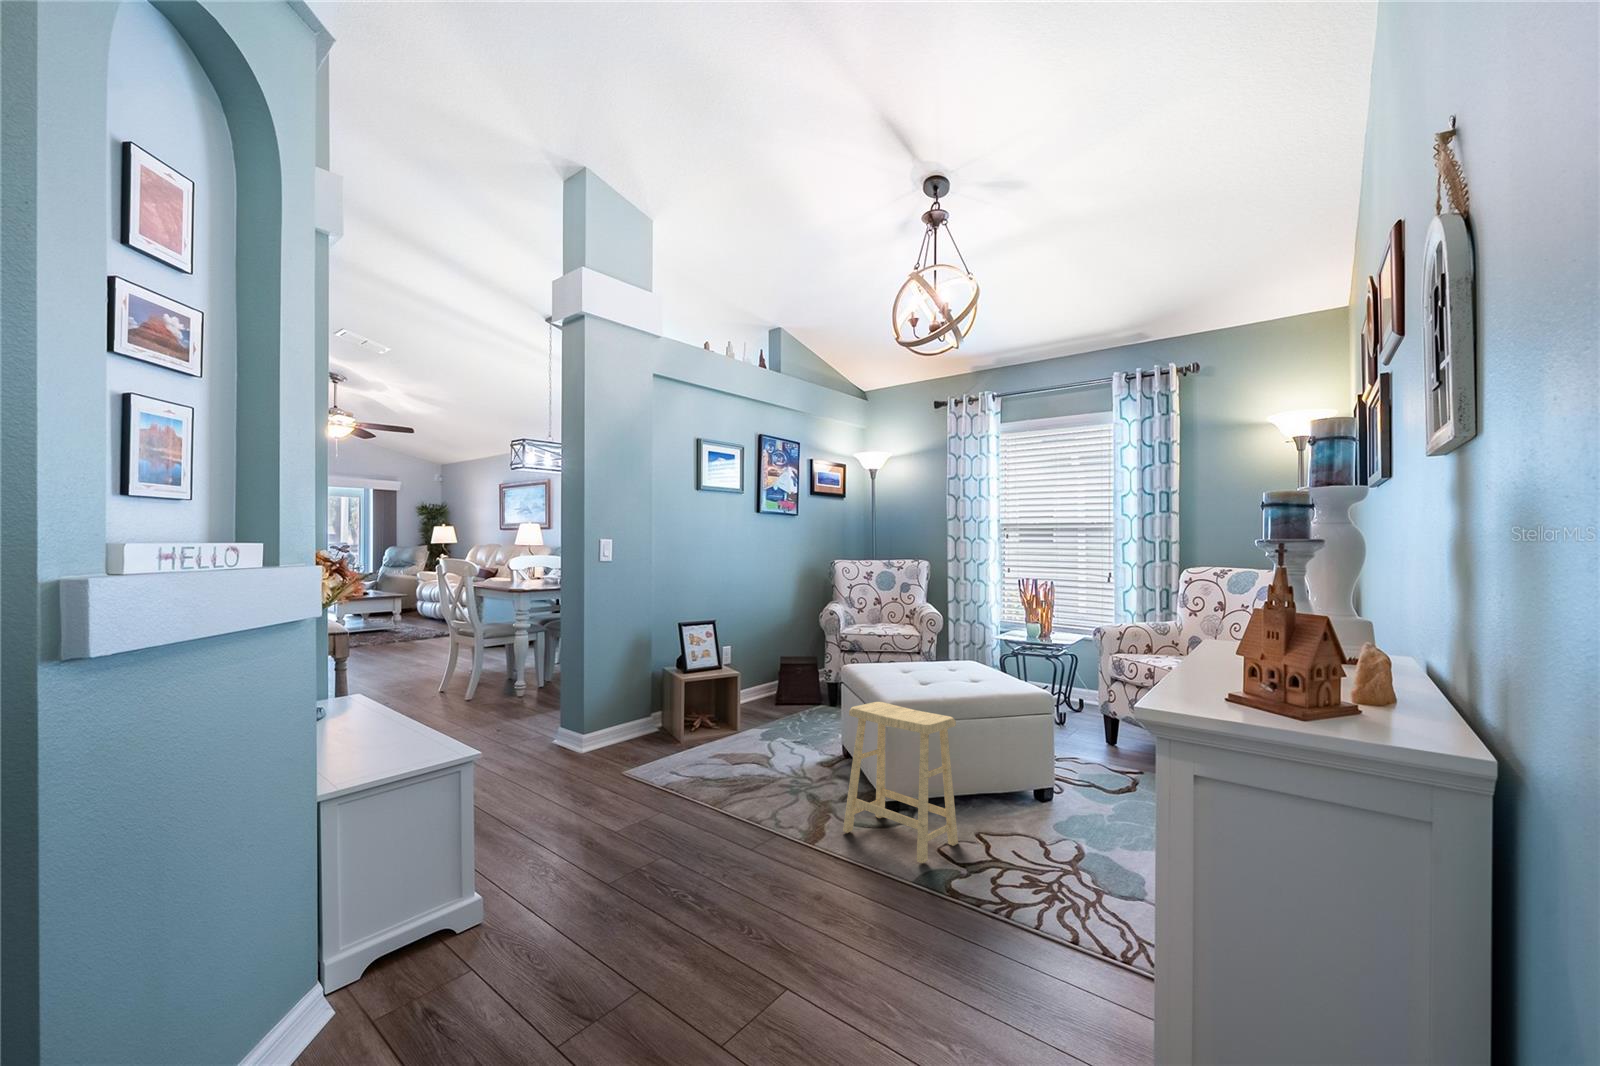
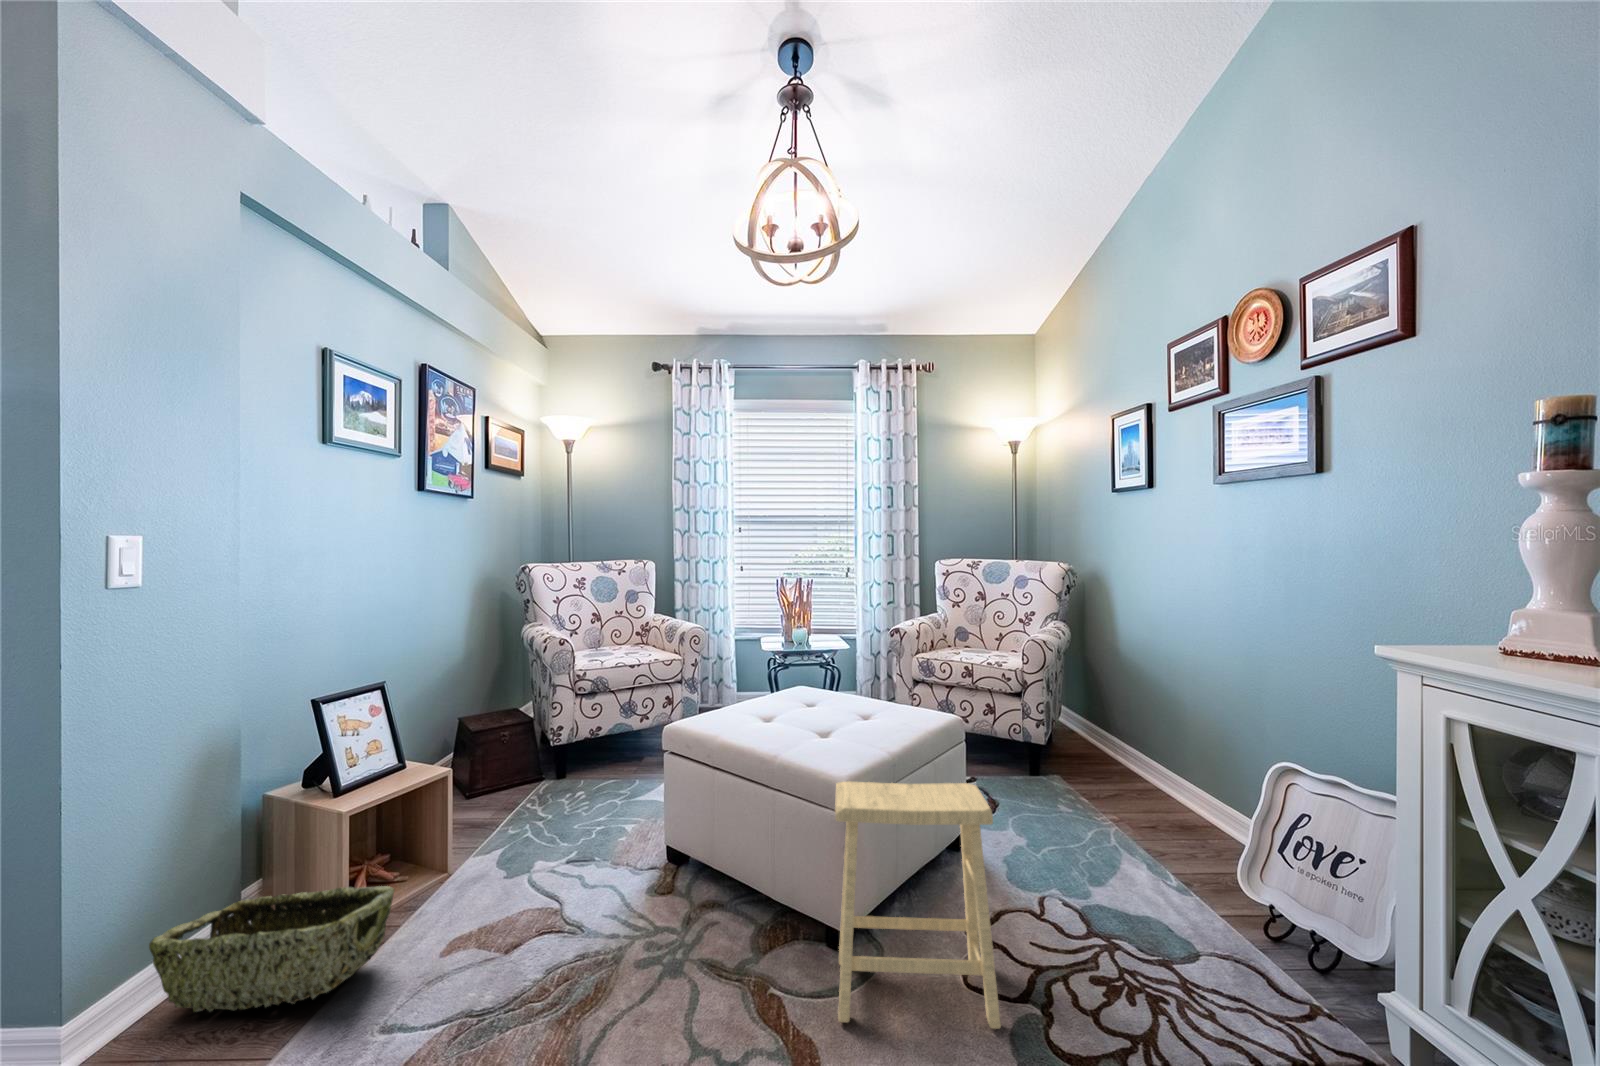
woven basket: none [611,710,696,754] -> present [149,886,395,1012]

